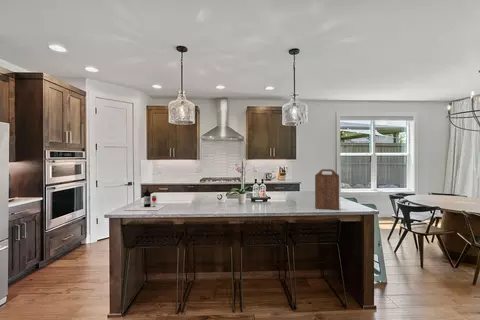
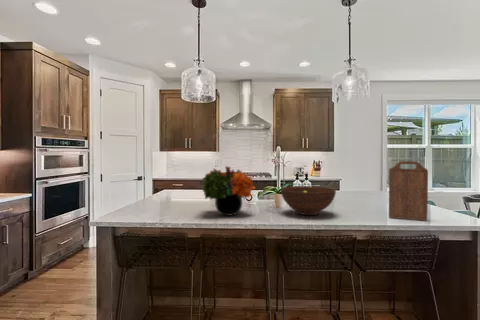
flower arrangement: none [184,174,223,209] -> present [202,167,255,216]
wine bottle: present [125,186,166,210] -> none [118,182,178,216]
fruit bowl: none [242,188,280,208] -> present [281,186,336,215]

